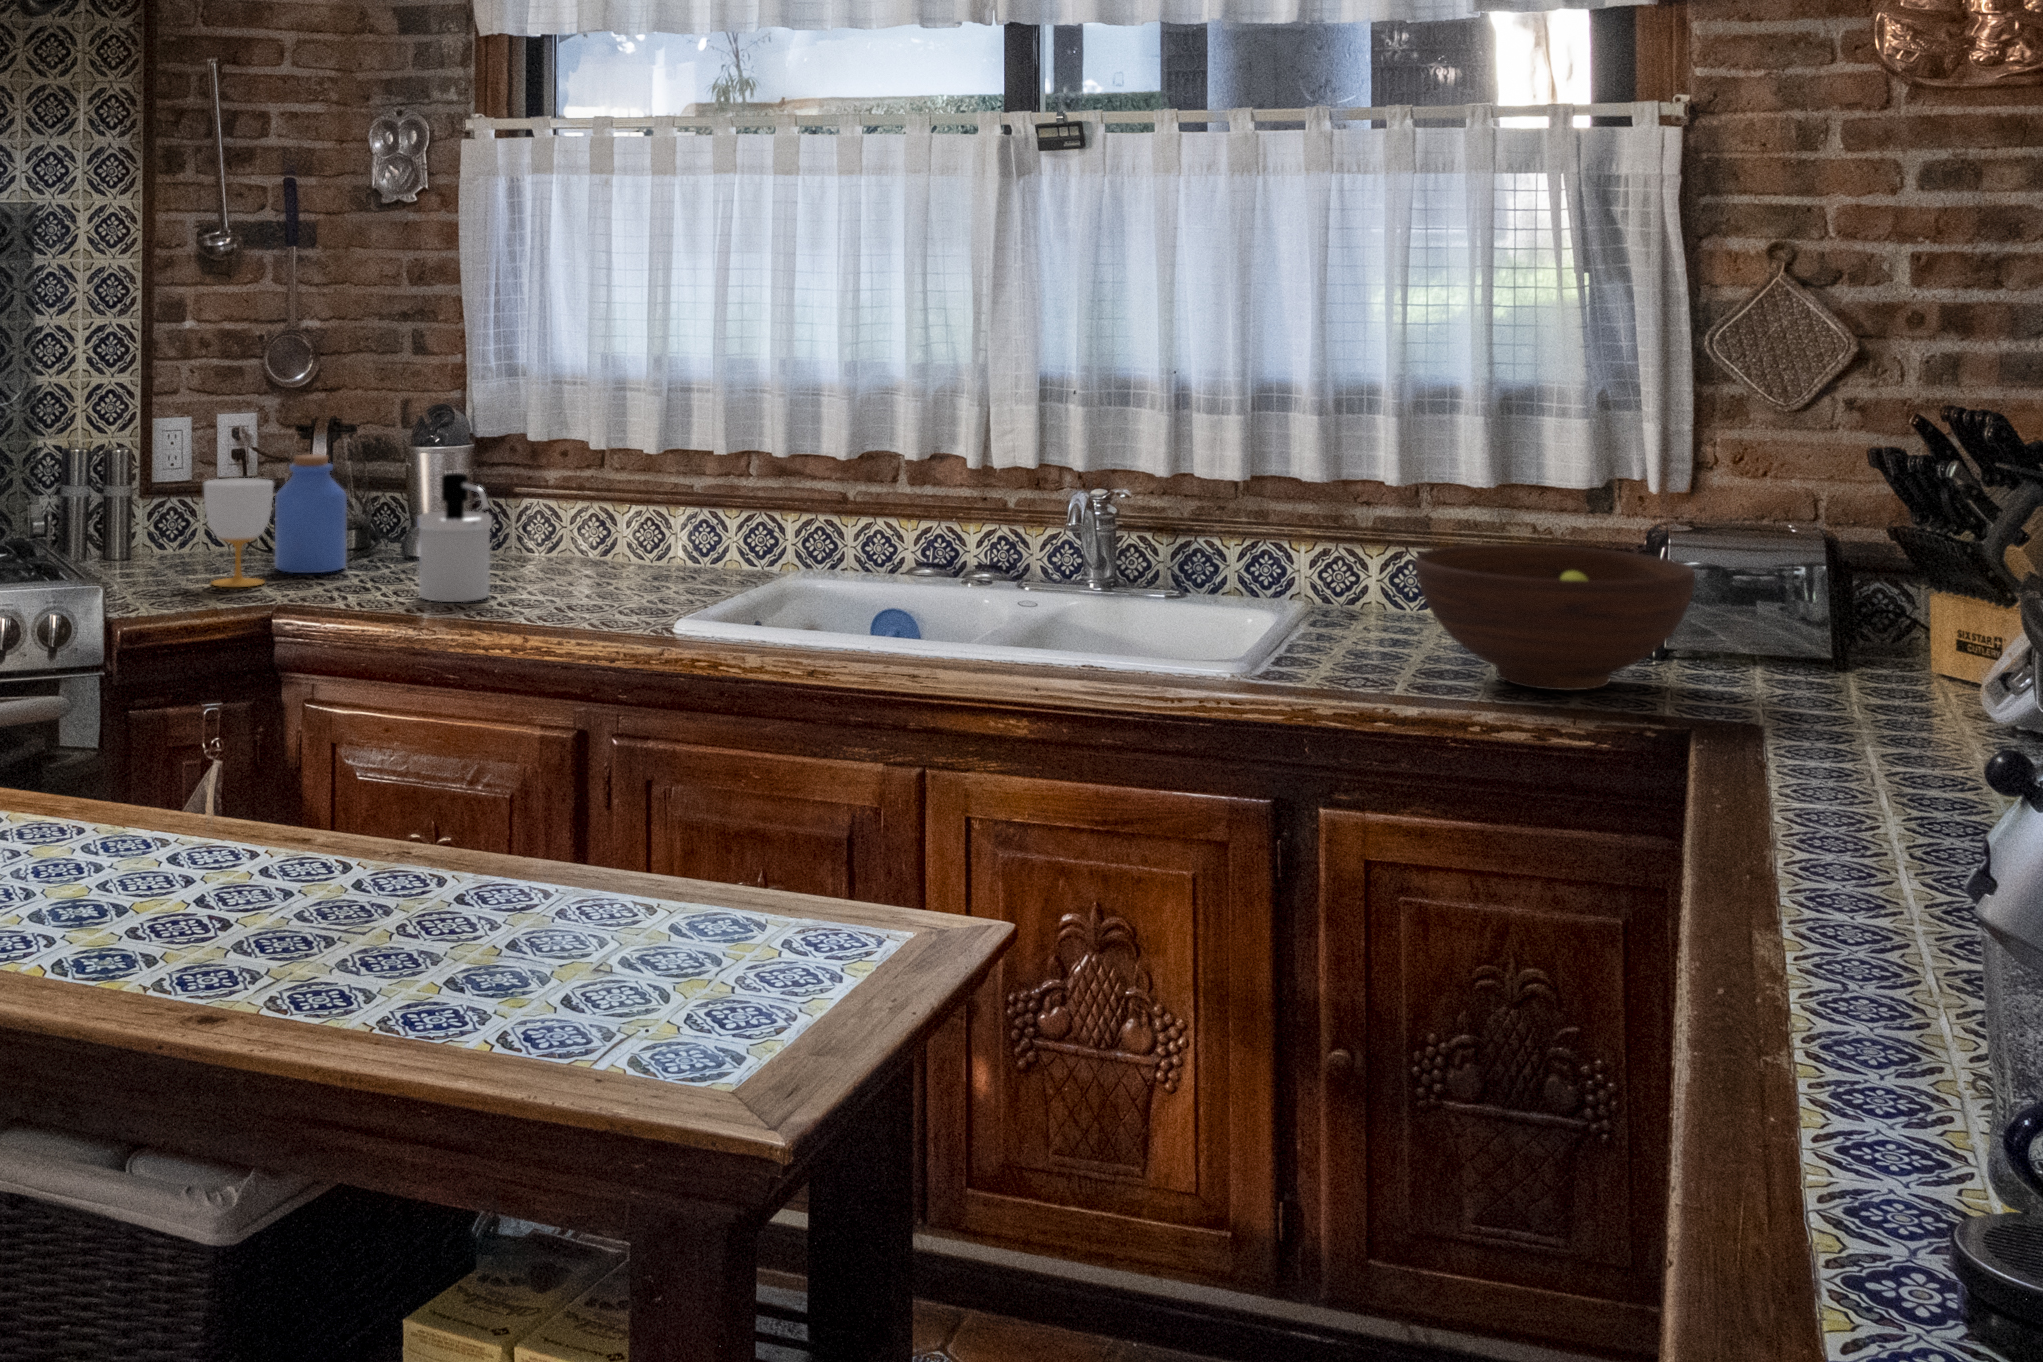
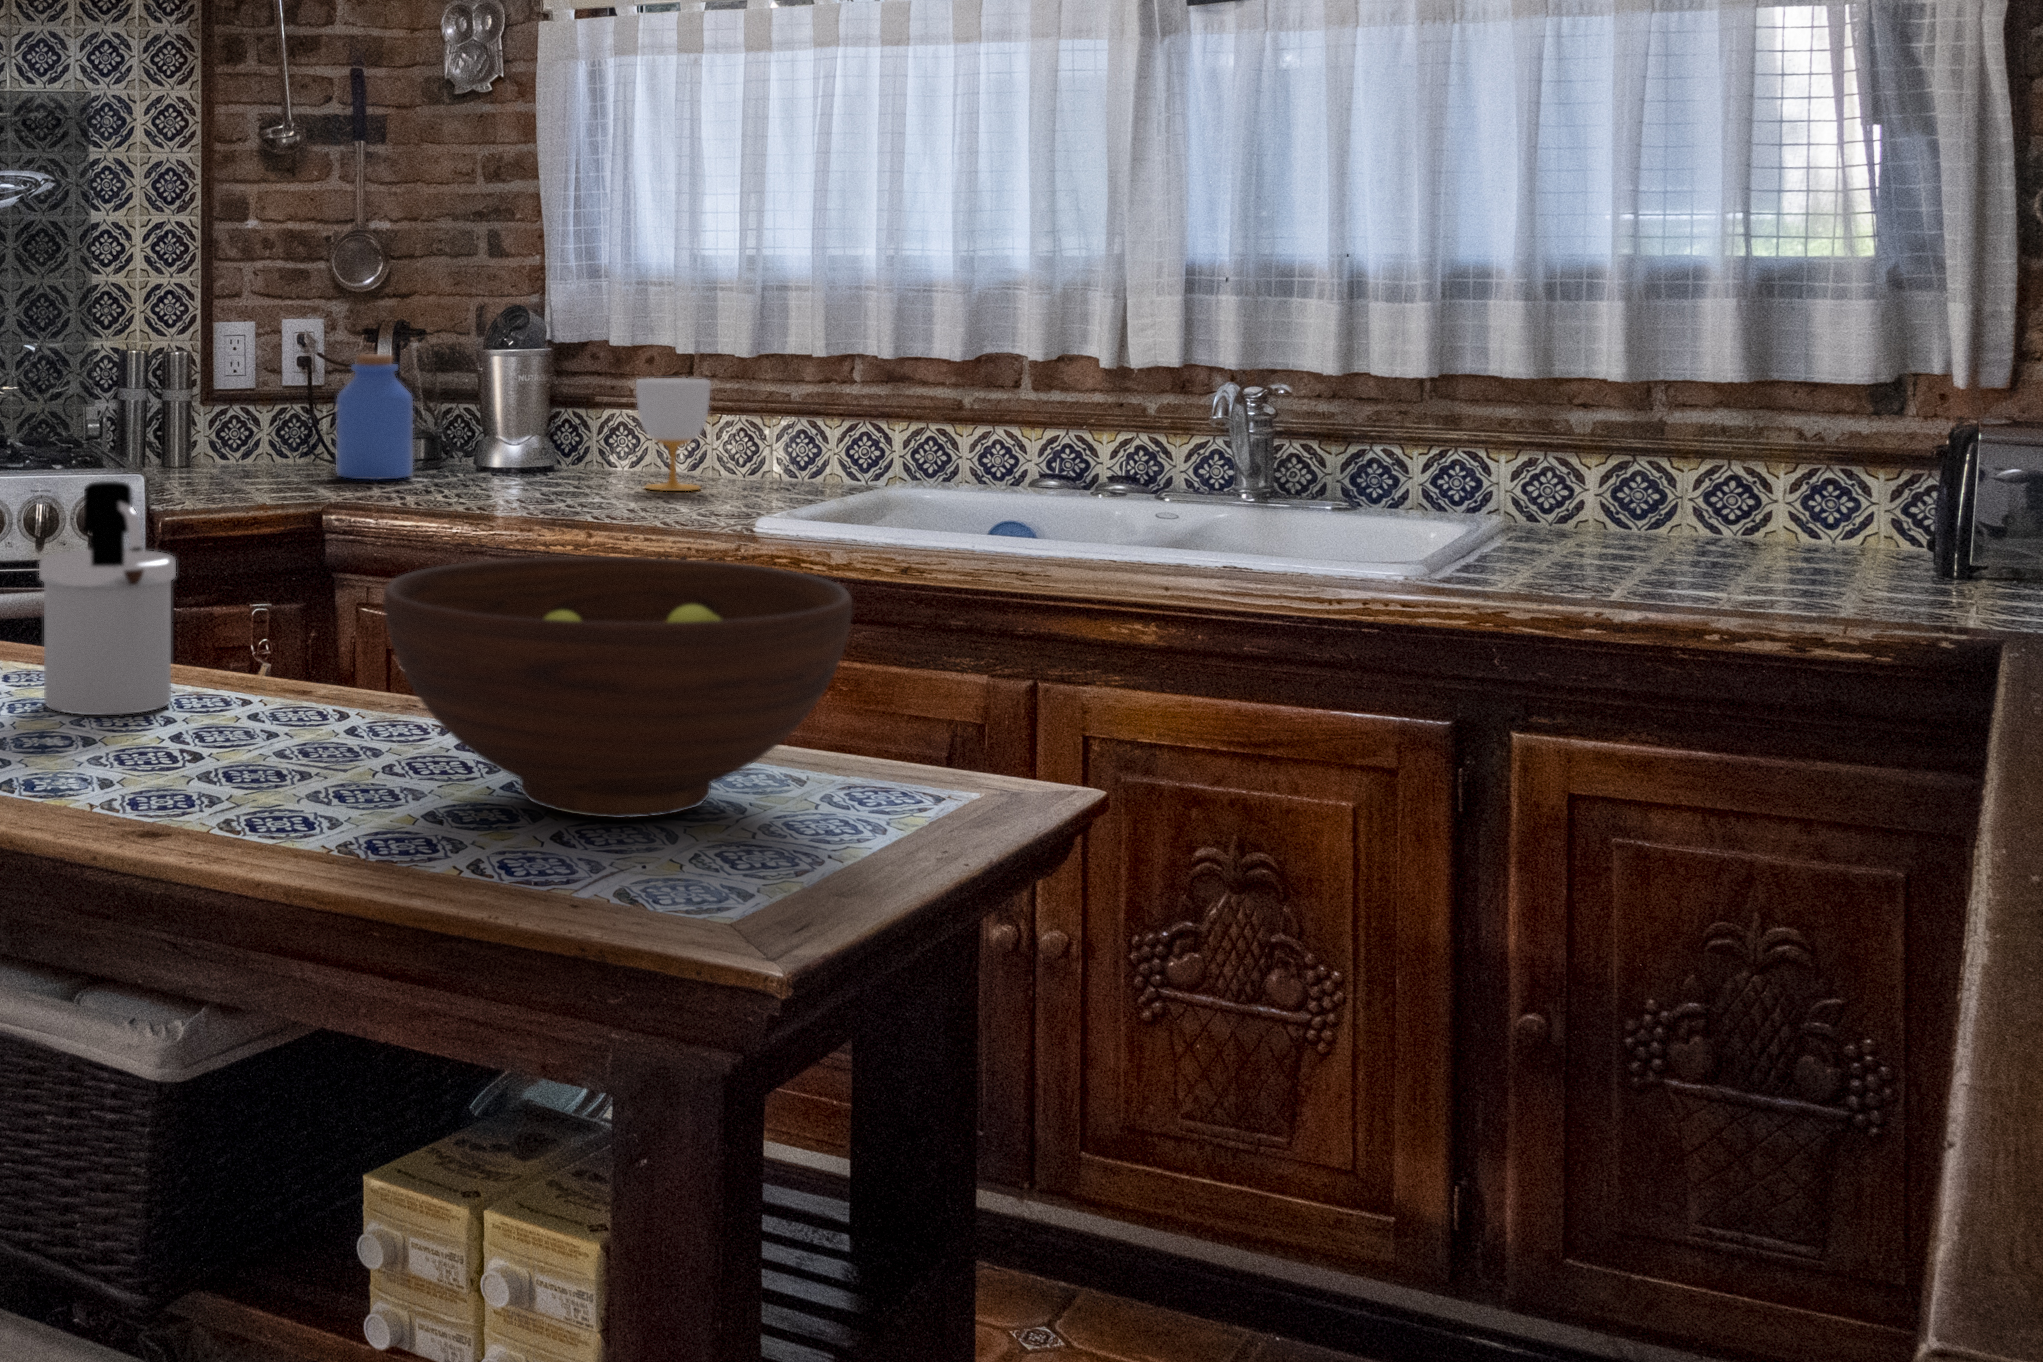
soap dispenser: present [417,473,492,602] -> present [39,481,176,715]
cup: present [203,478,273,587] -> present [636,378,711,491]
fruit bowl: present [1415,544,1695,691] -> present [383,557,852,818]

